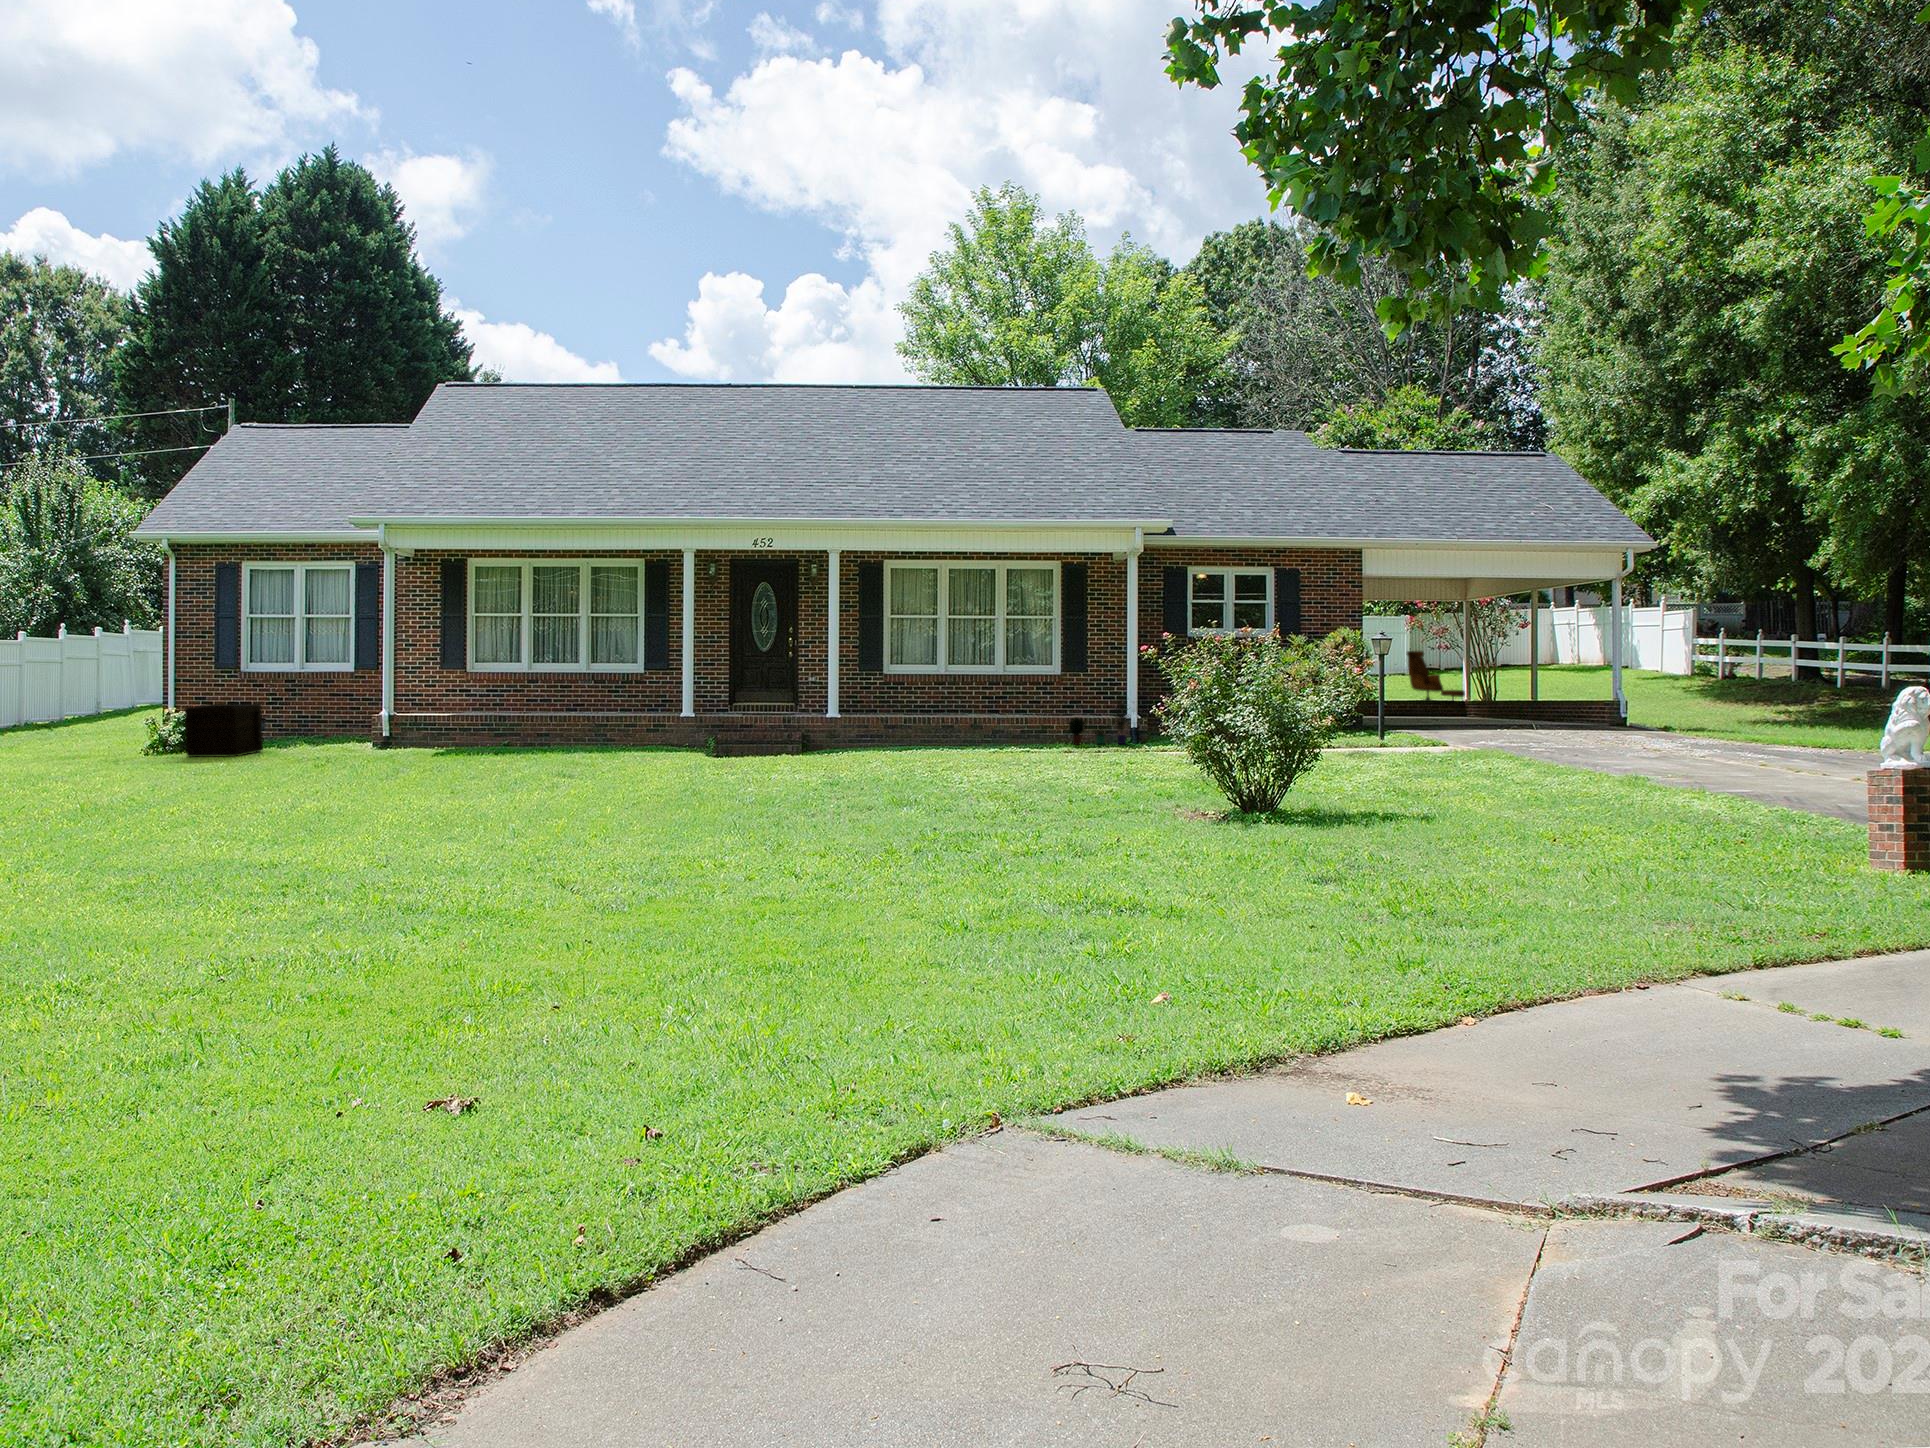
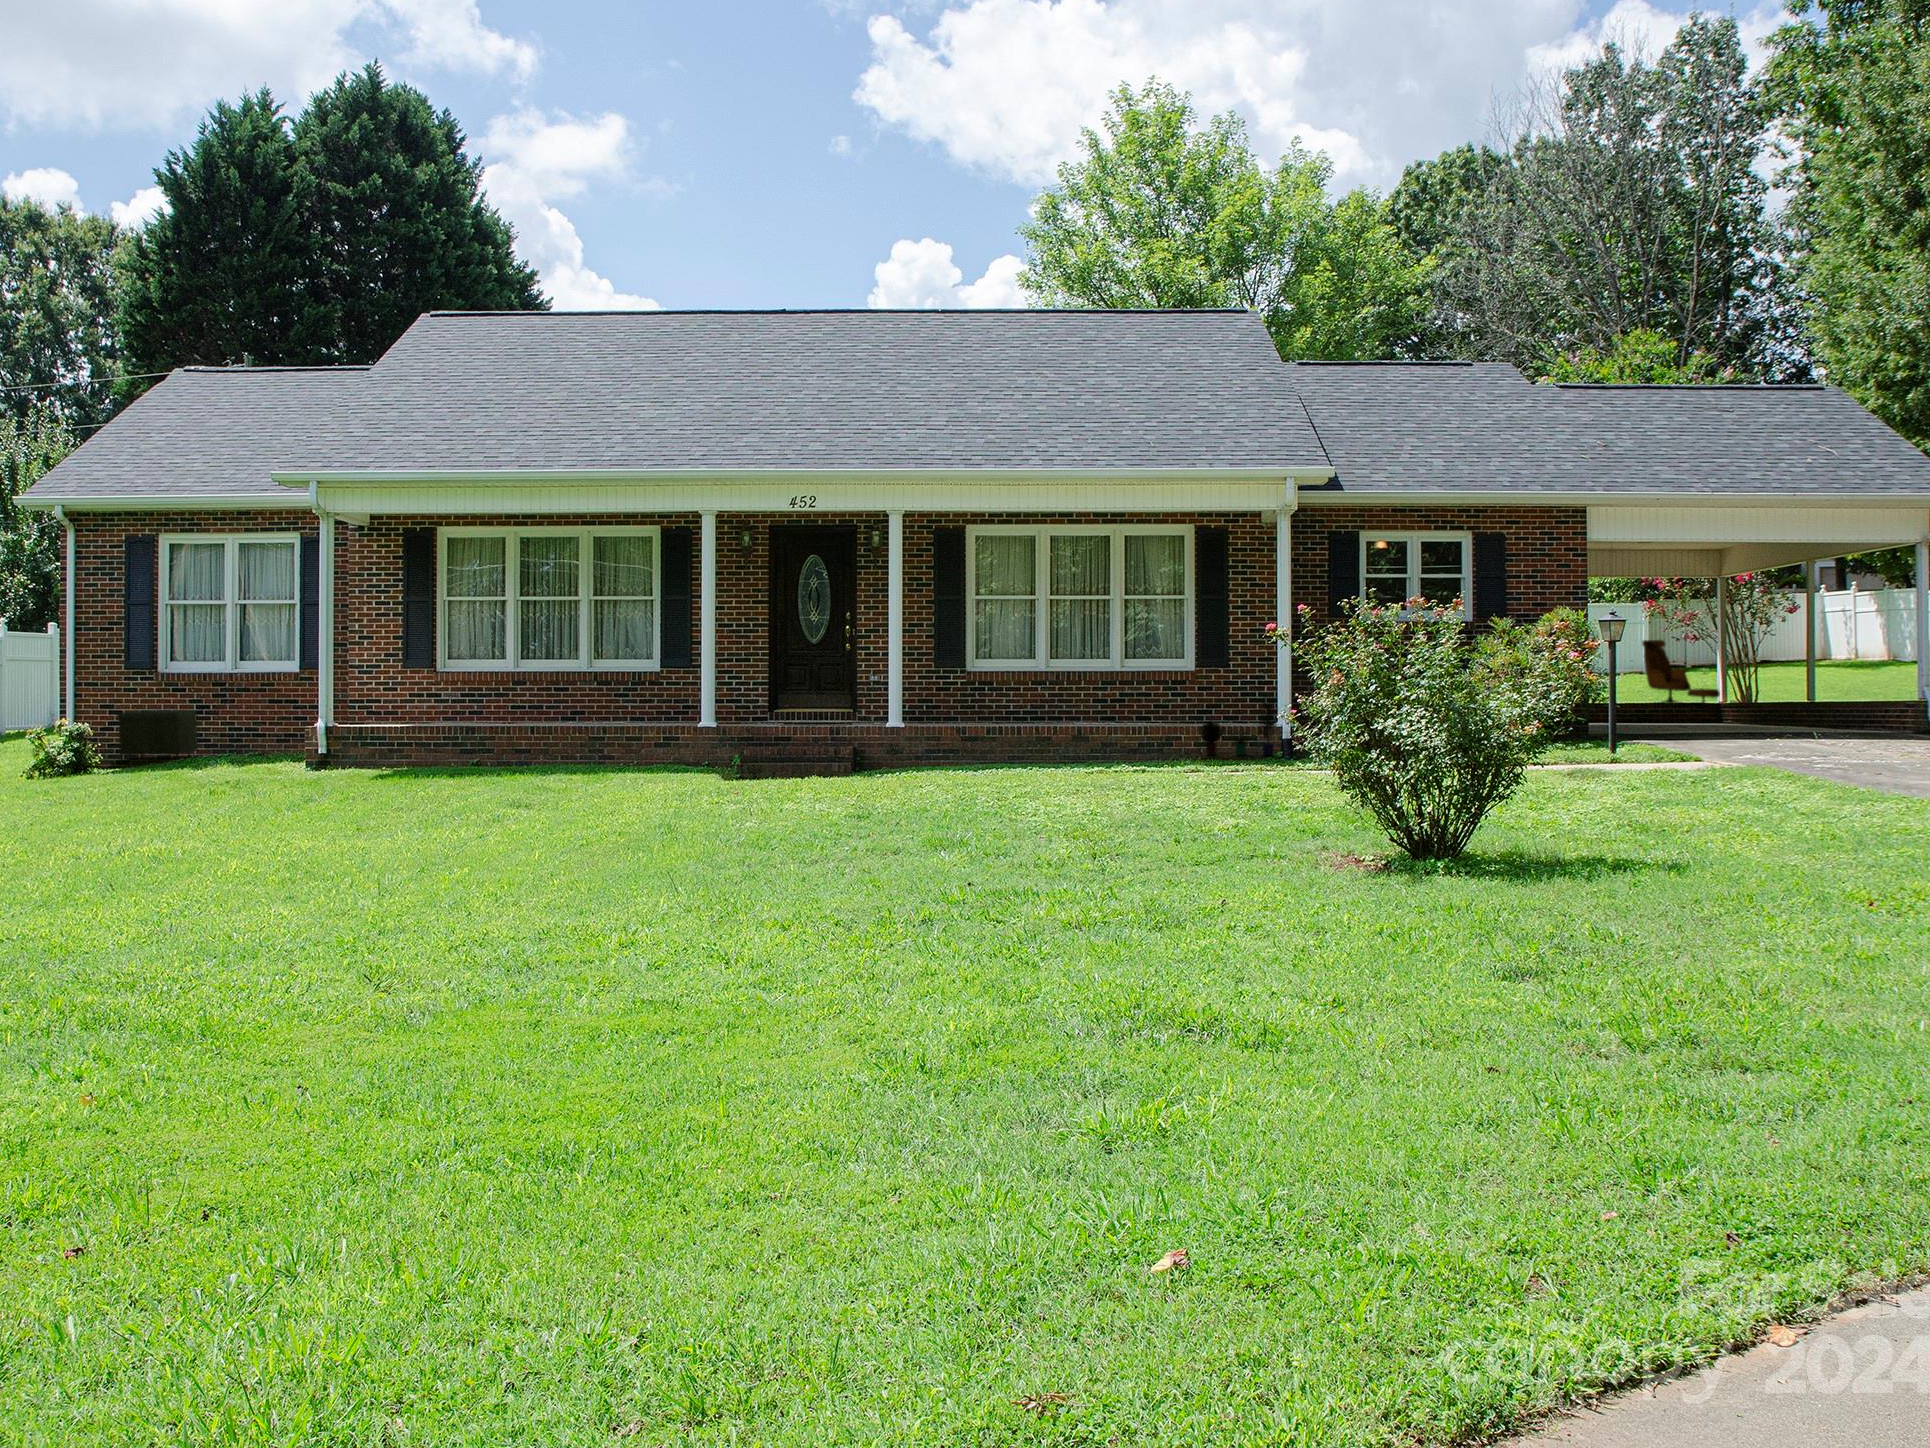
wooden crate: present [185,704,263,757] -> none [189,700,278,761]
storage bench: none [113,712,187,757] -> present [117,710,198,759]

